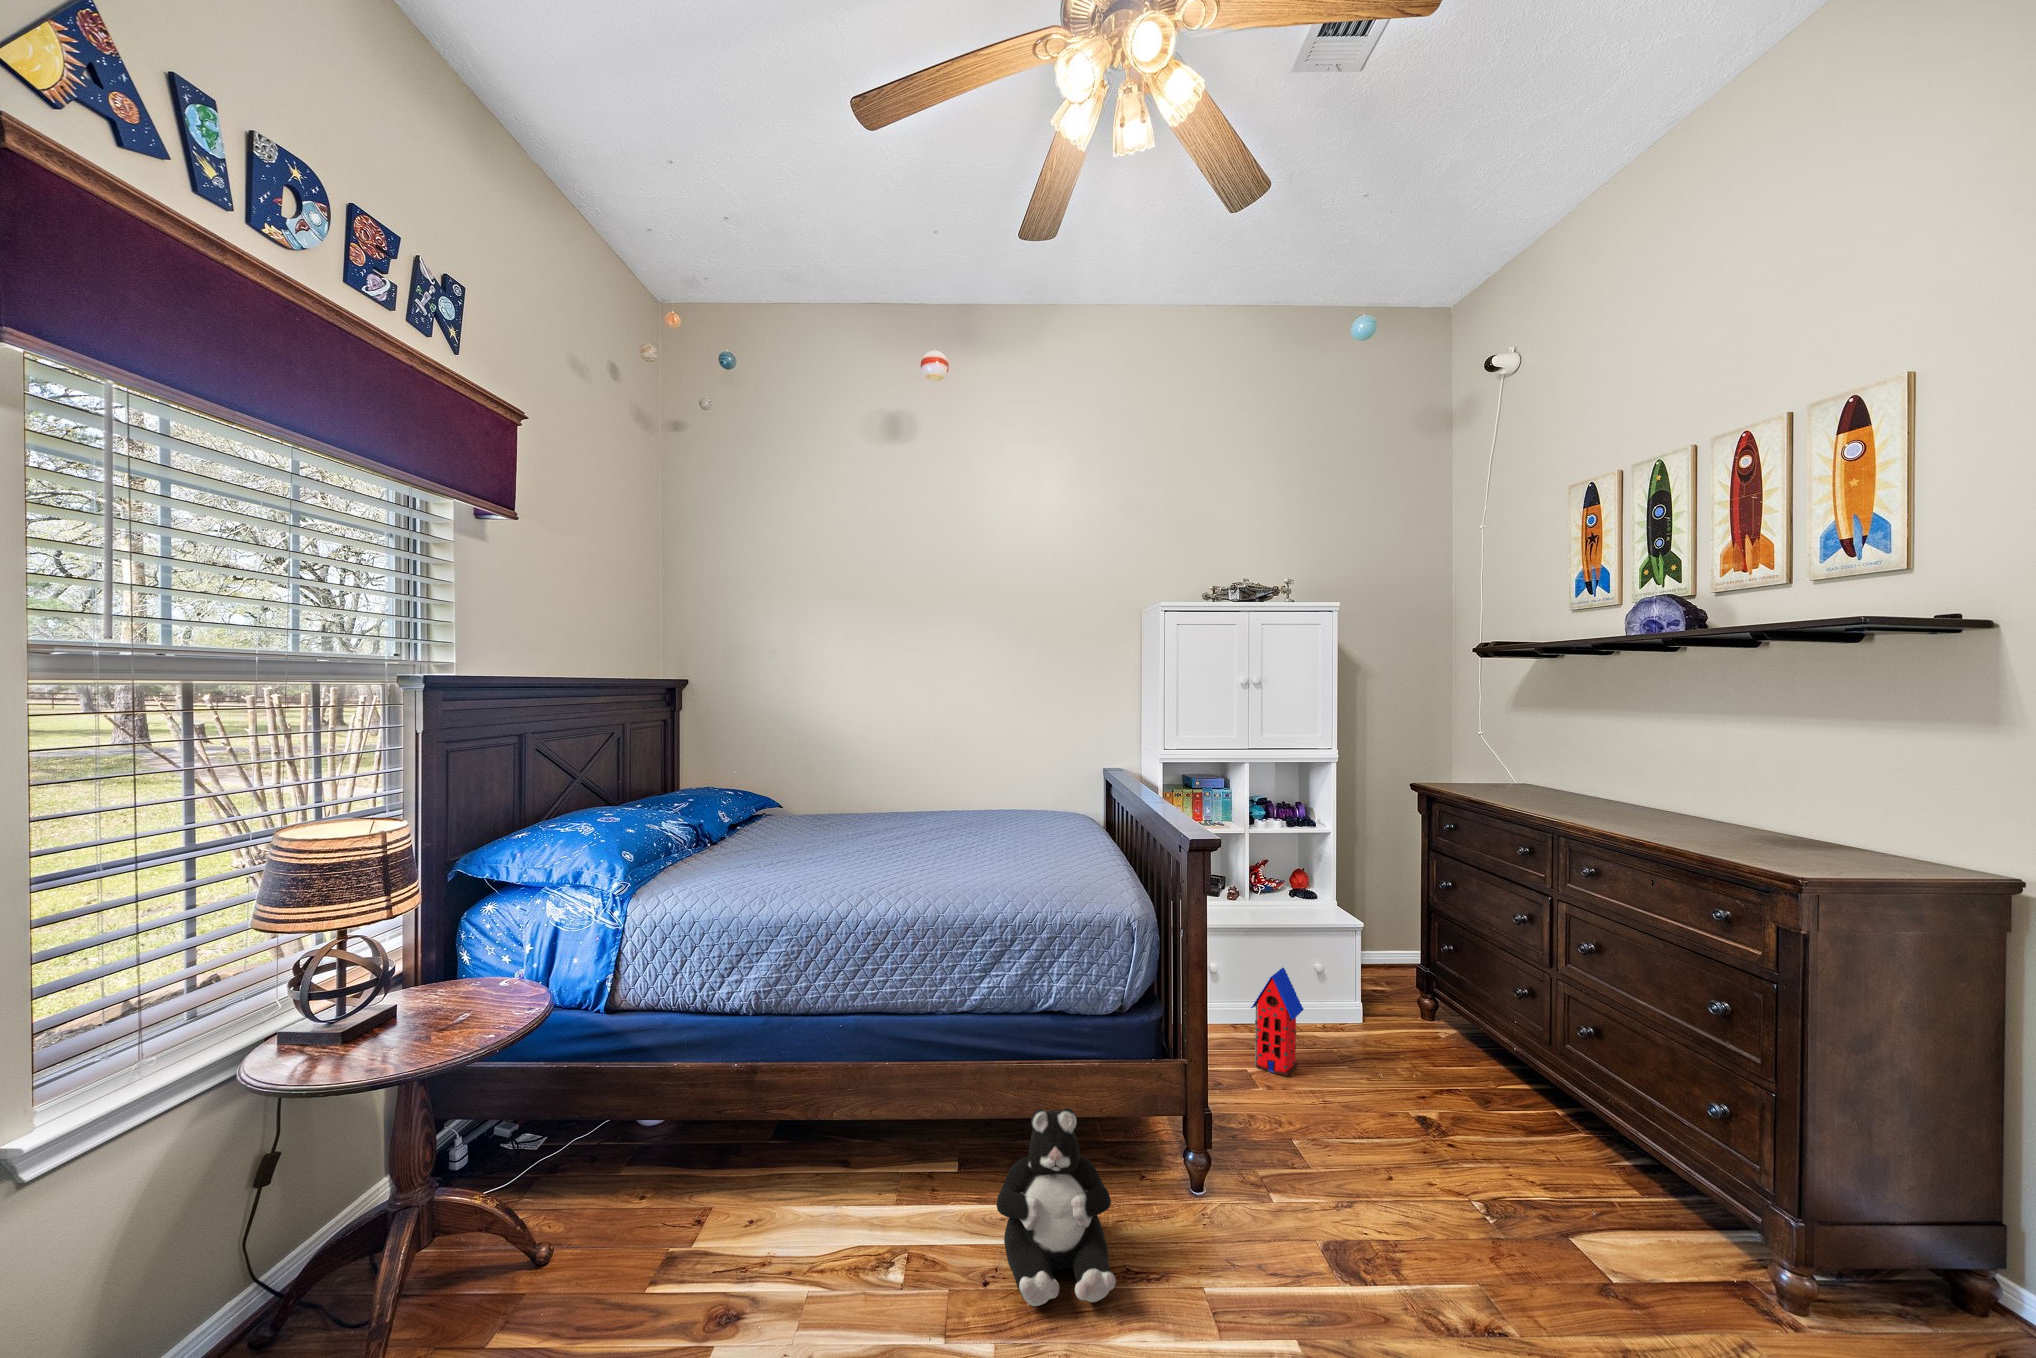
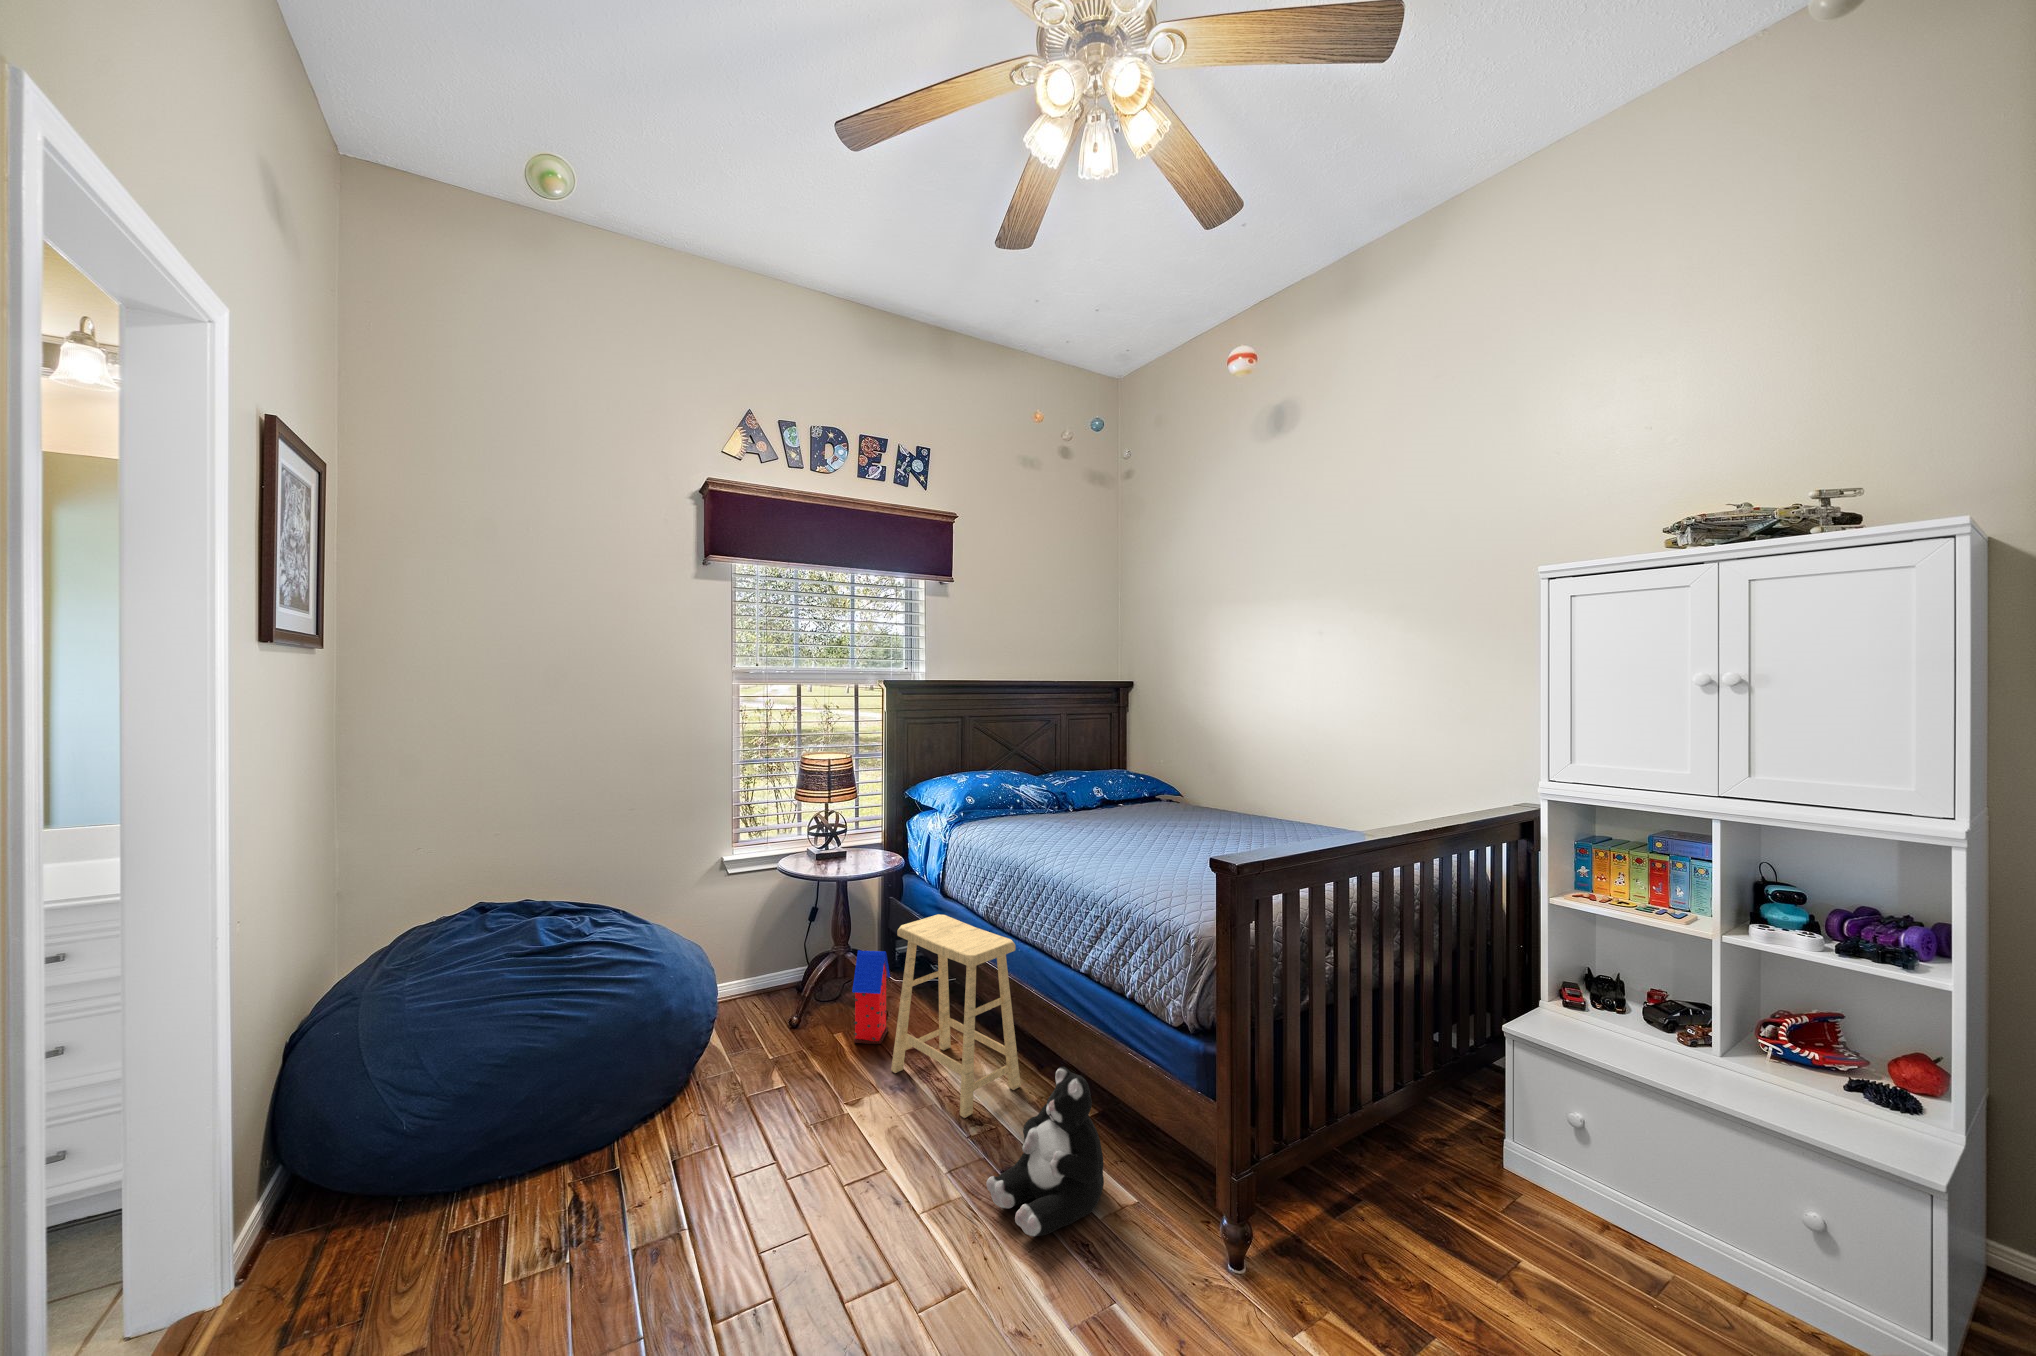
toy house: present [1251,968,1304,1077] -> present [852,950,890,1044]
footstool: none [681,1012,863,1299] -> present [891,914,1021,1118]

